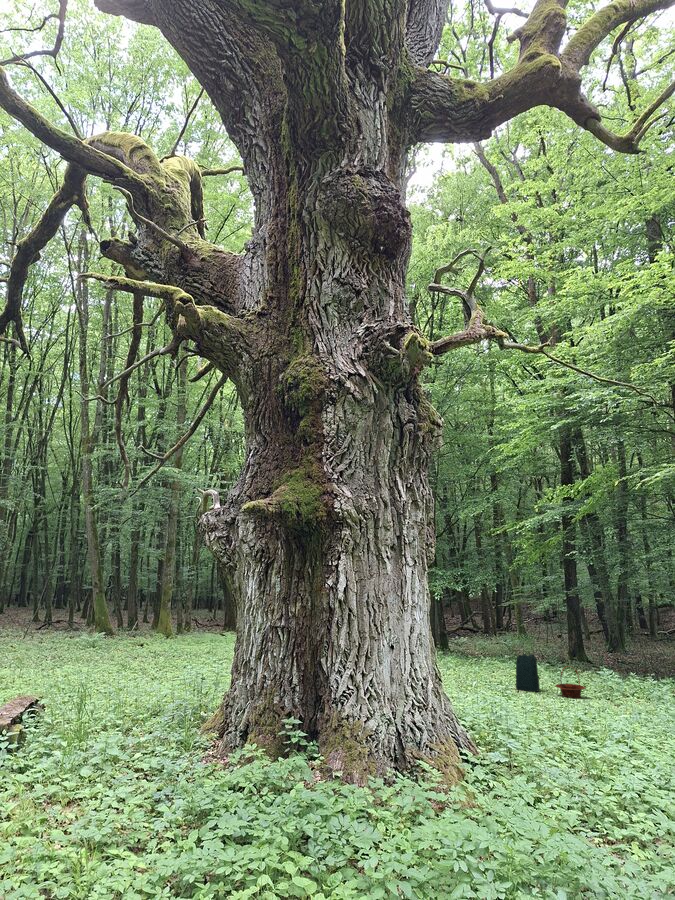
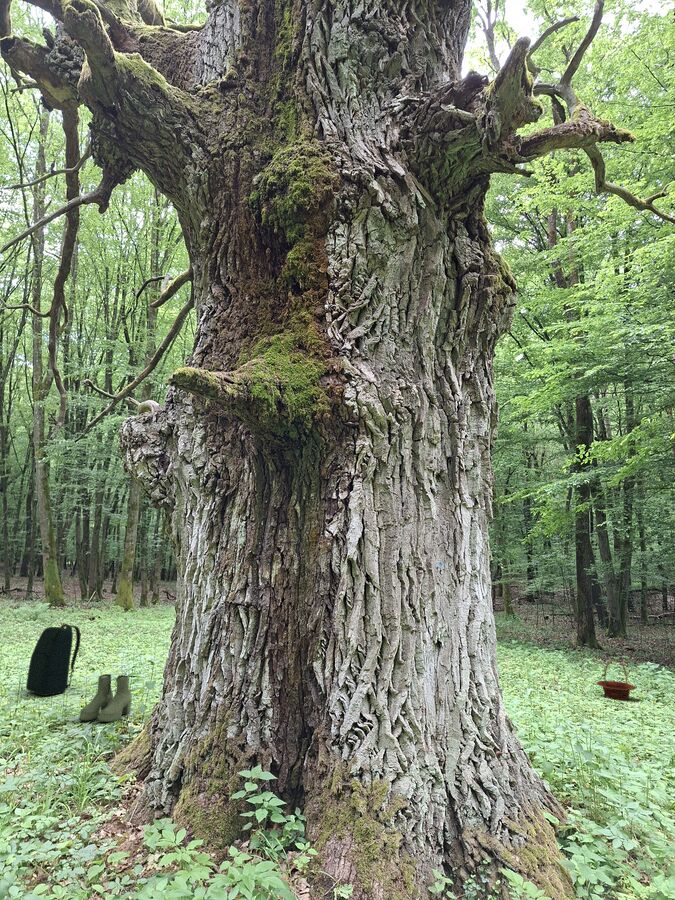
backpack: present [516,654,540,692] -> present [26,623,81,696]
boots: none [167,678,201,710] -> present [79,674,131,722]

